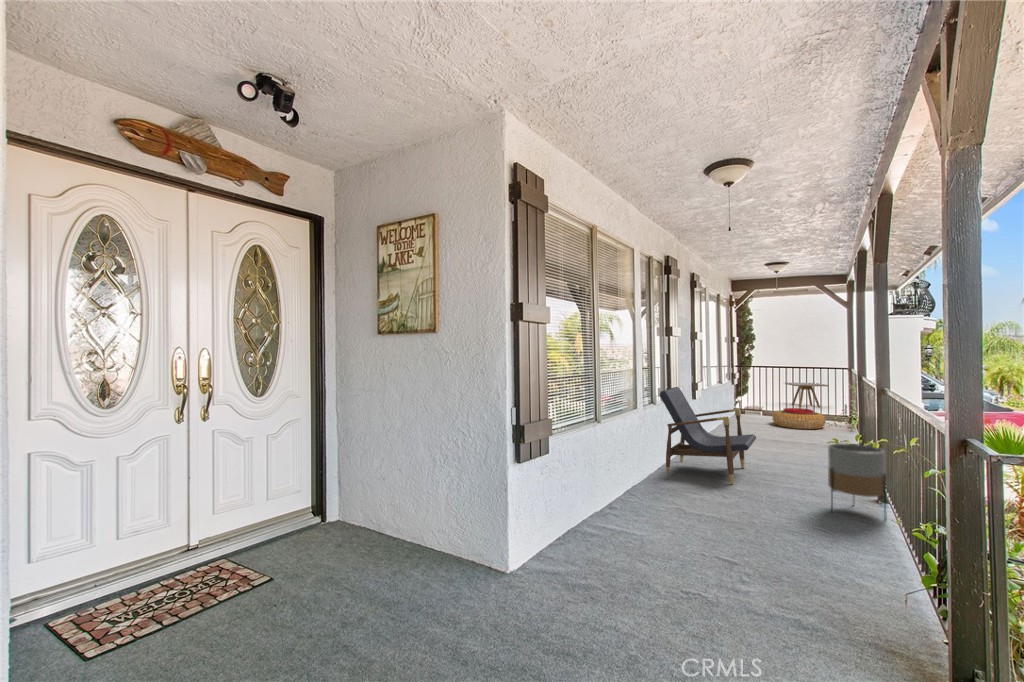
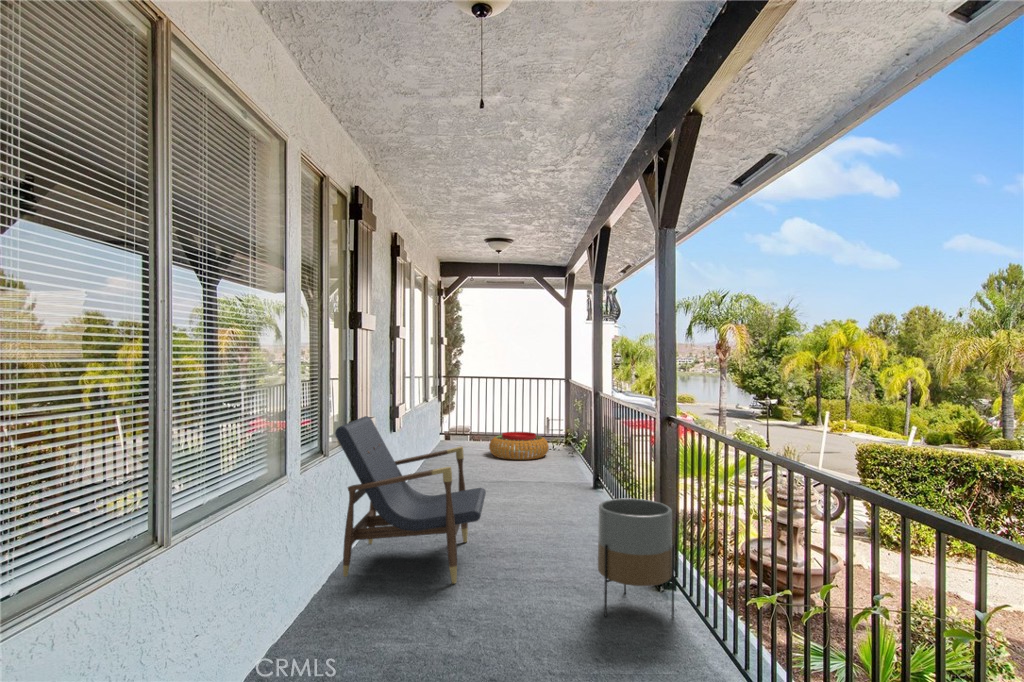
side table: present [785,383,829,407] -> none [496,397,543,427]

